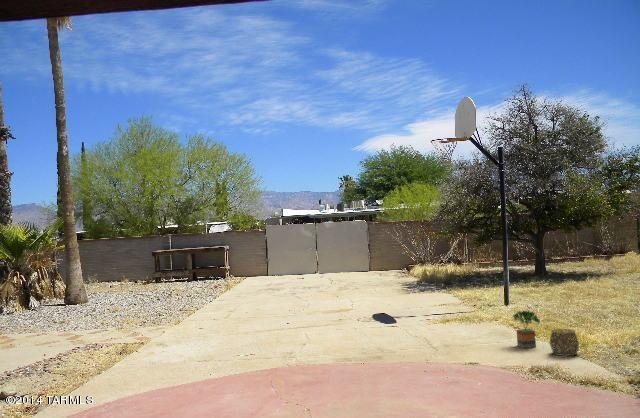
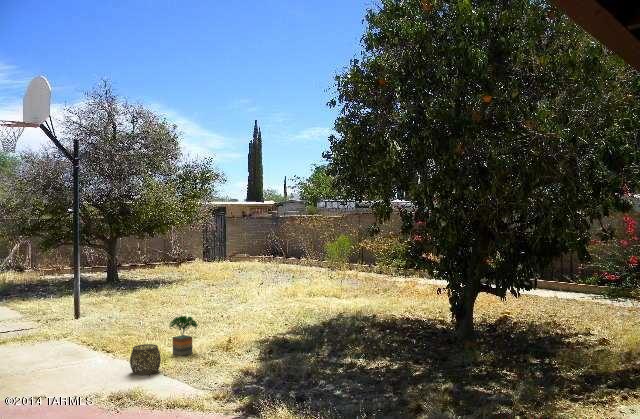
potted tree: present [513,311,540,348] -> present [170,316,198,356]

